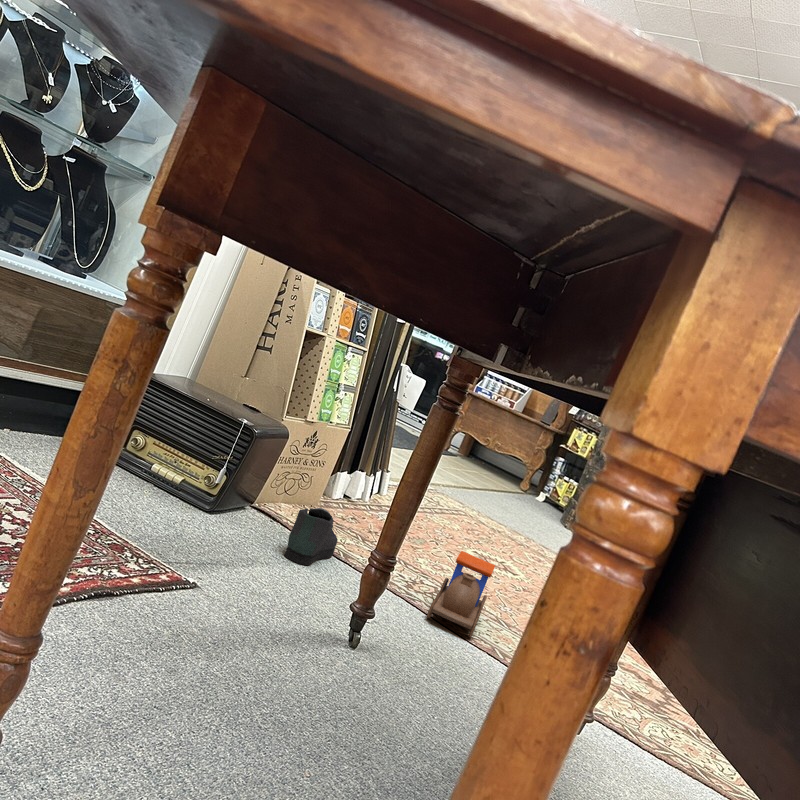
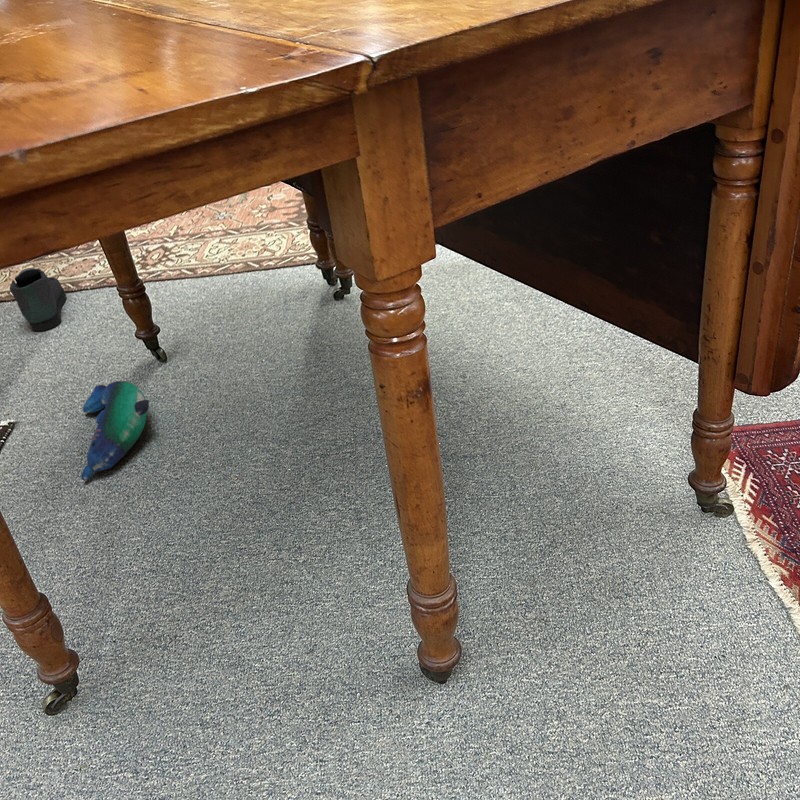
toy train: present [427,551,495,637] -> none [161,198,226,284]
plush toy: none [192,610,311,673] -> present [81,381,149,481]

